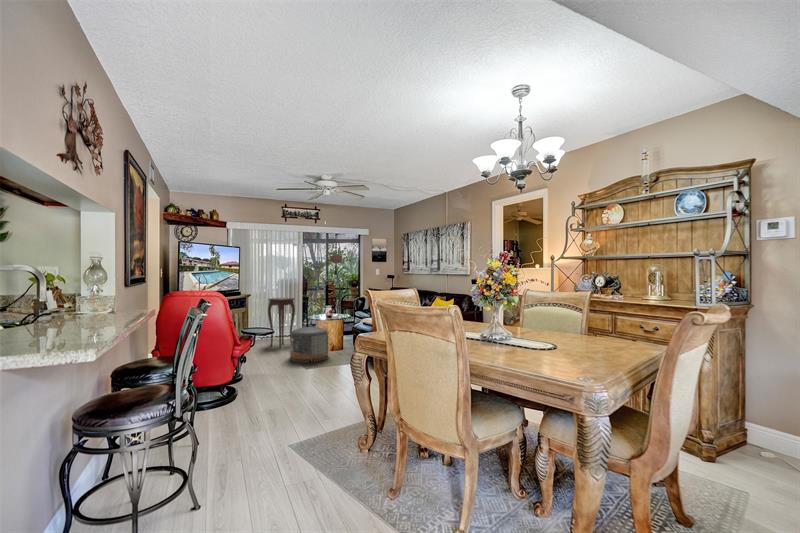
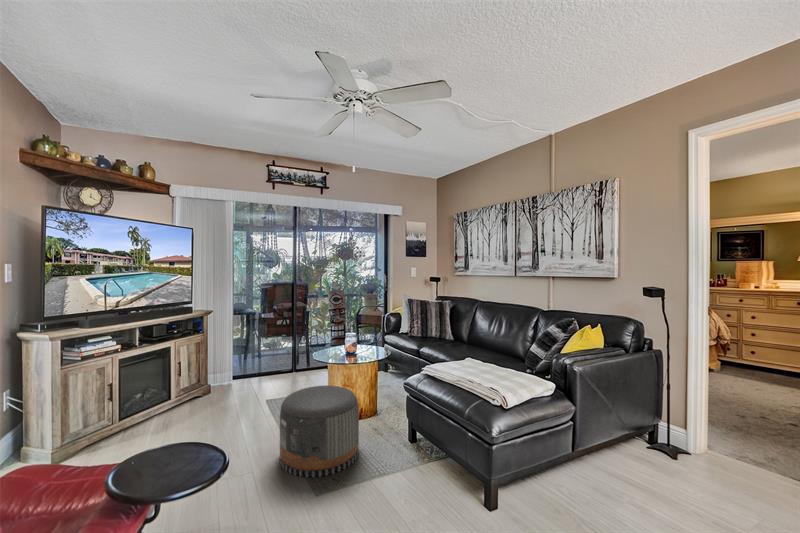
side table: present [268,298,295,348] -> none [239,319,289,417]

